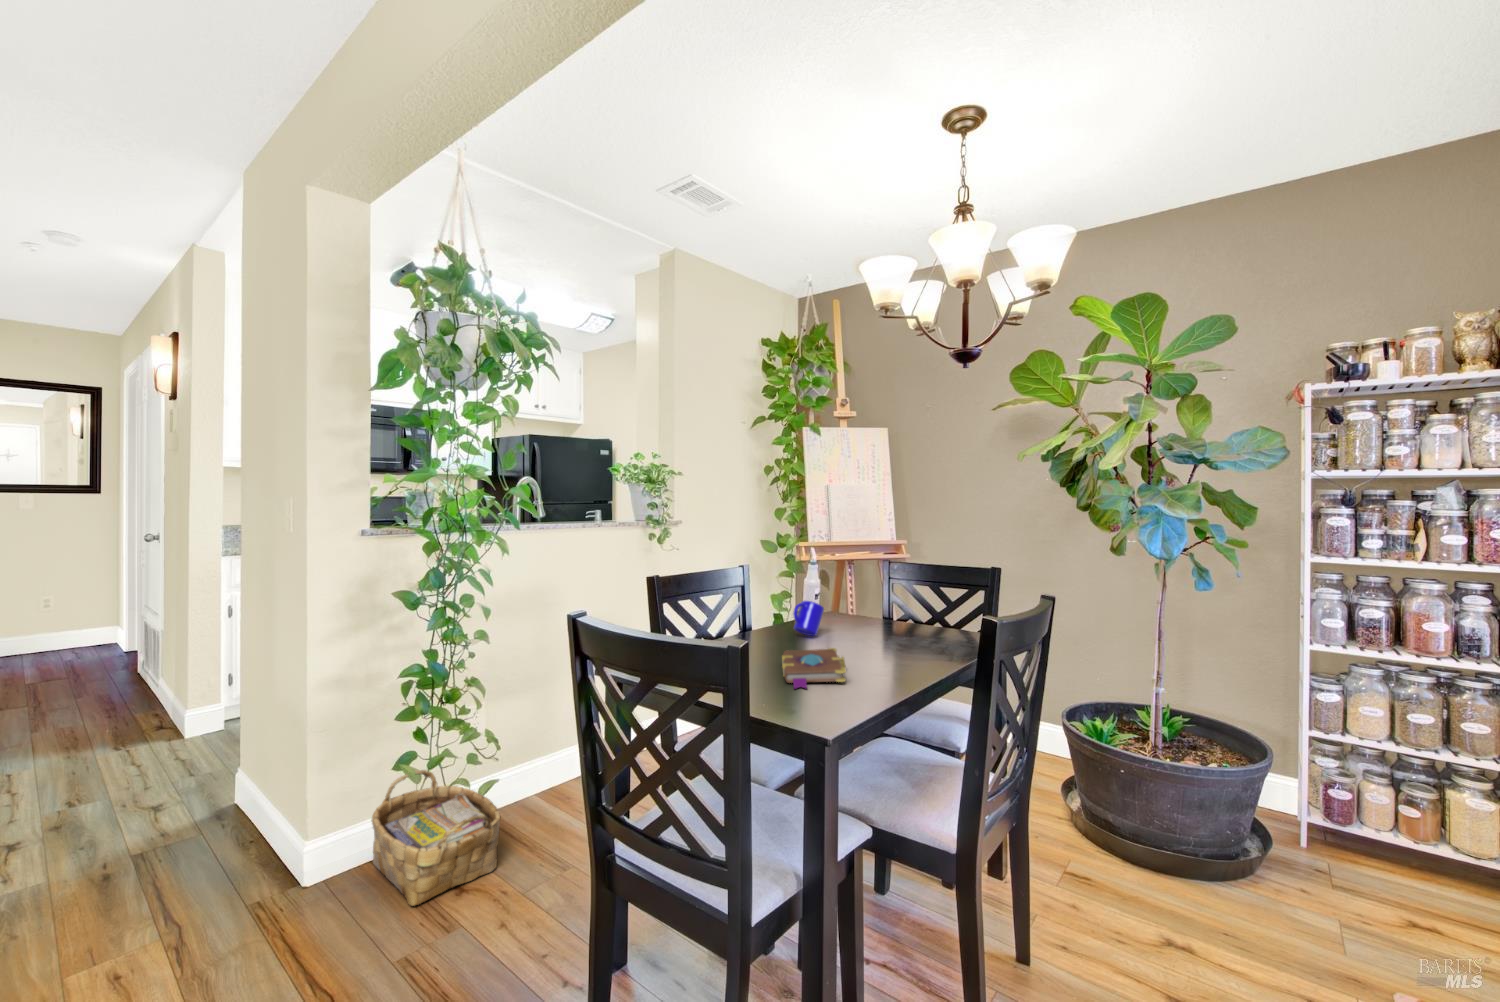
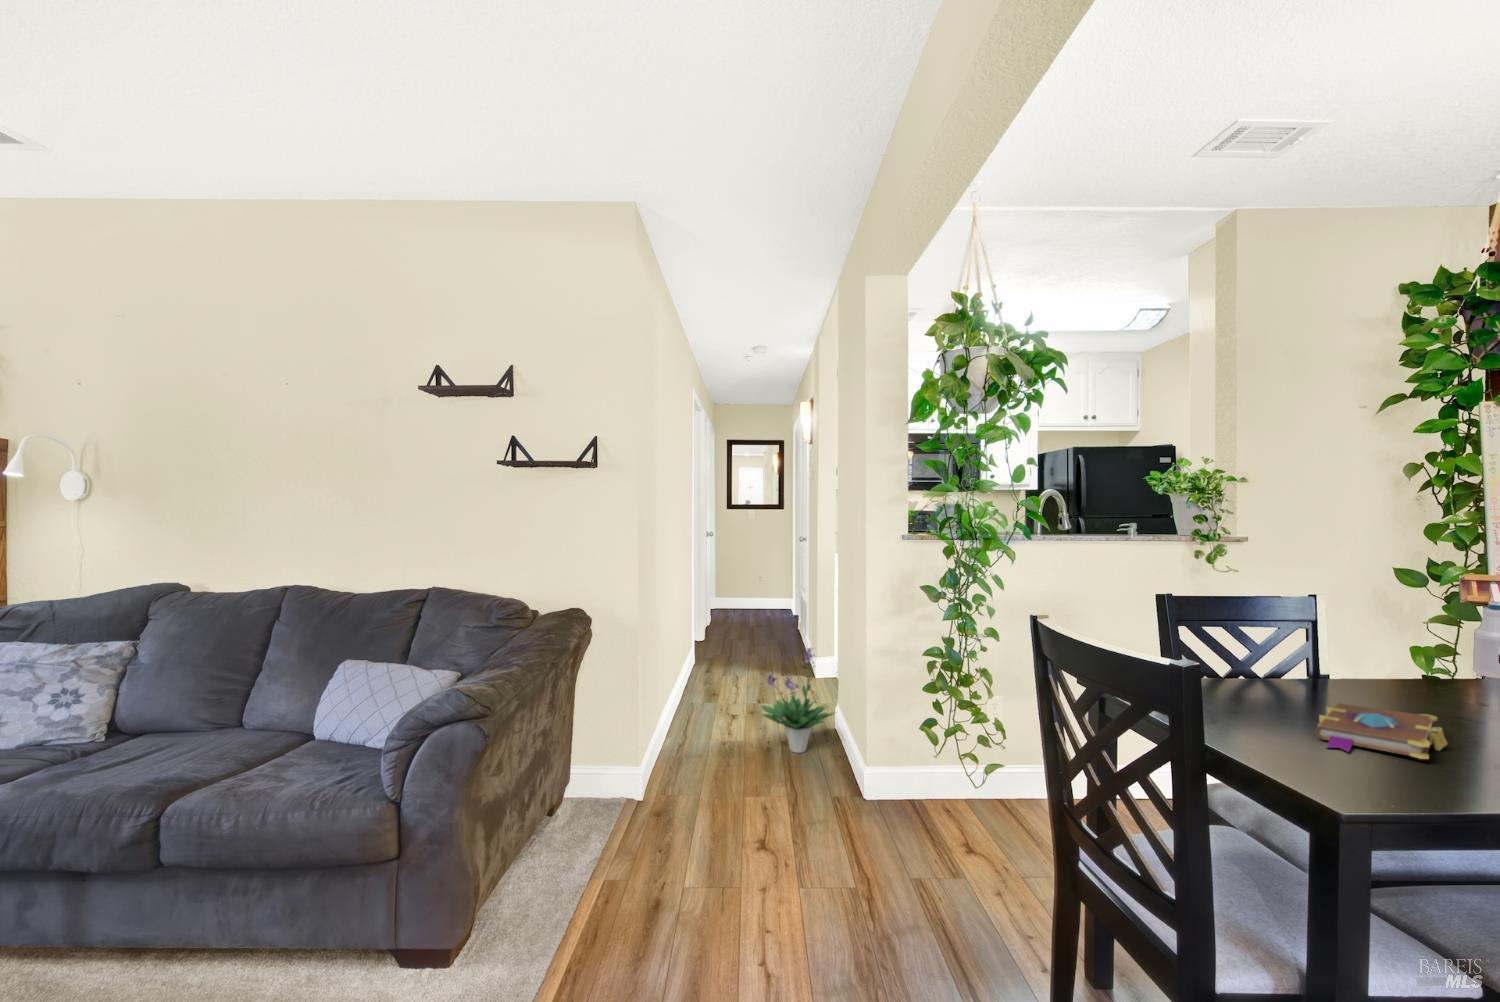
mug: present [793,601,824,636] -> none [1381,648,1447,700]
potted plant: none [96,700,248,864] -> present [762,648,833,753]
woven basket: present [371,770,501,906] -> none [905,736,1006,847]

